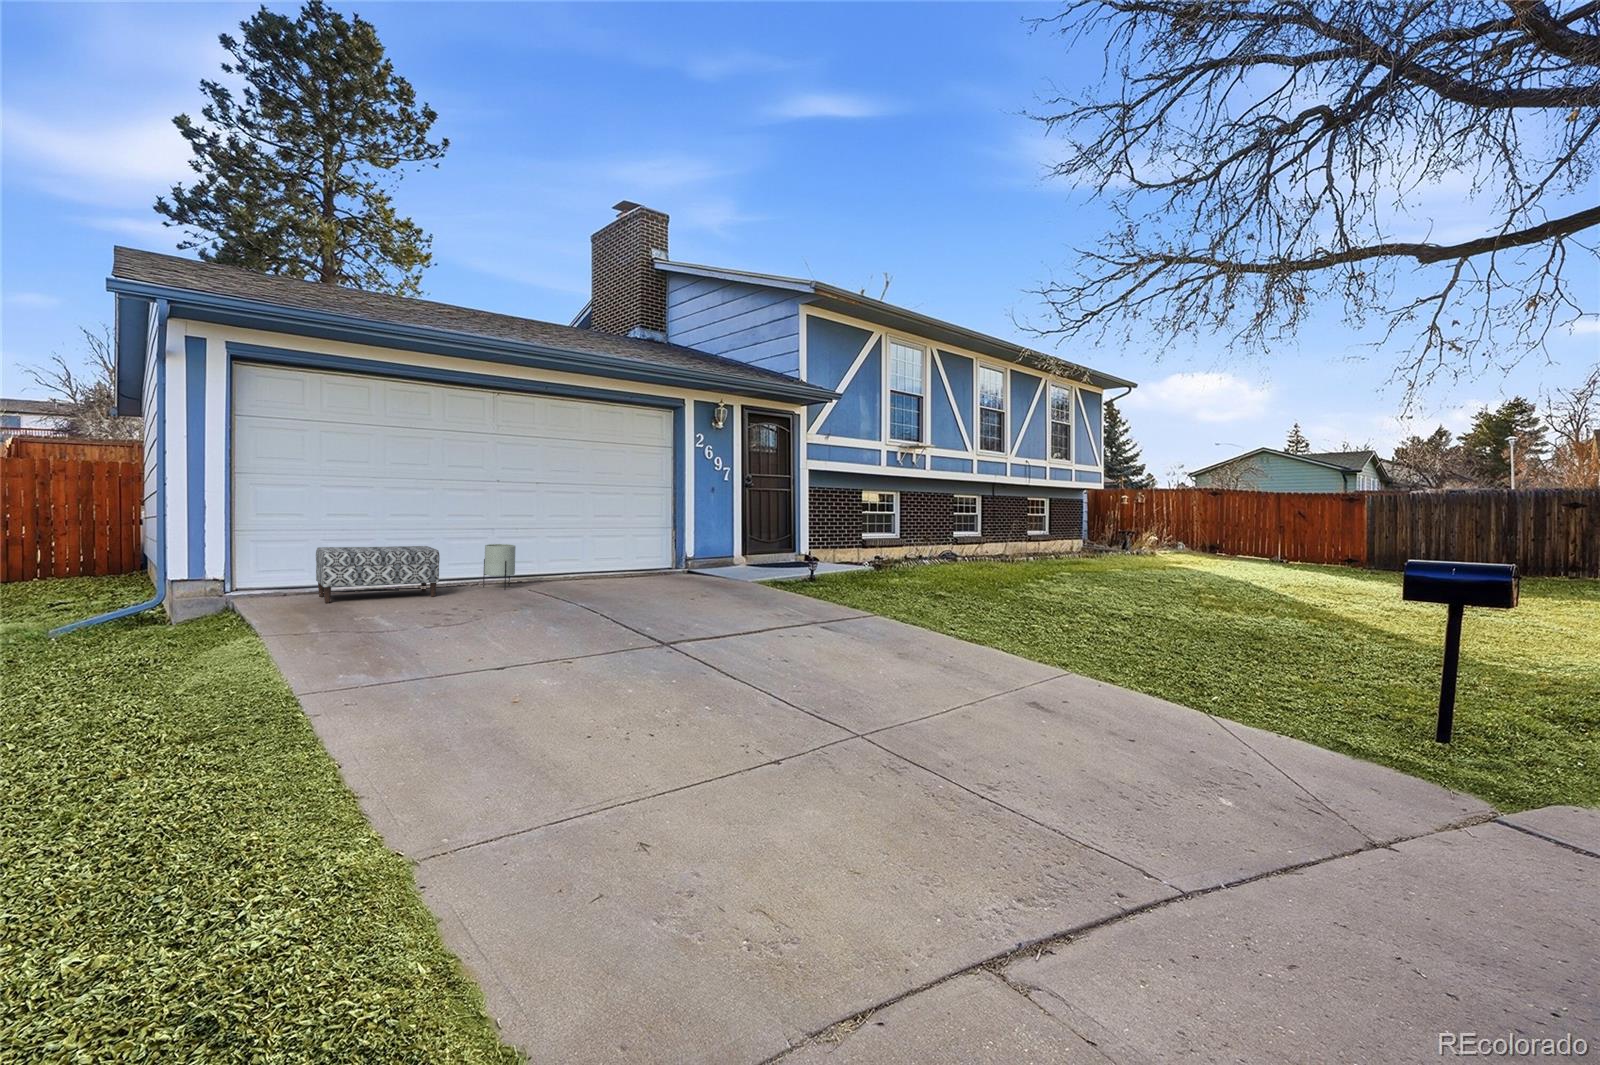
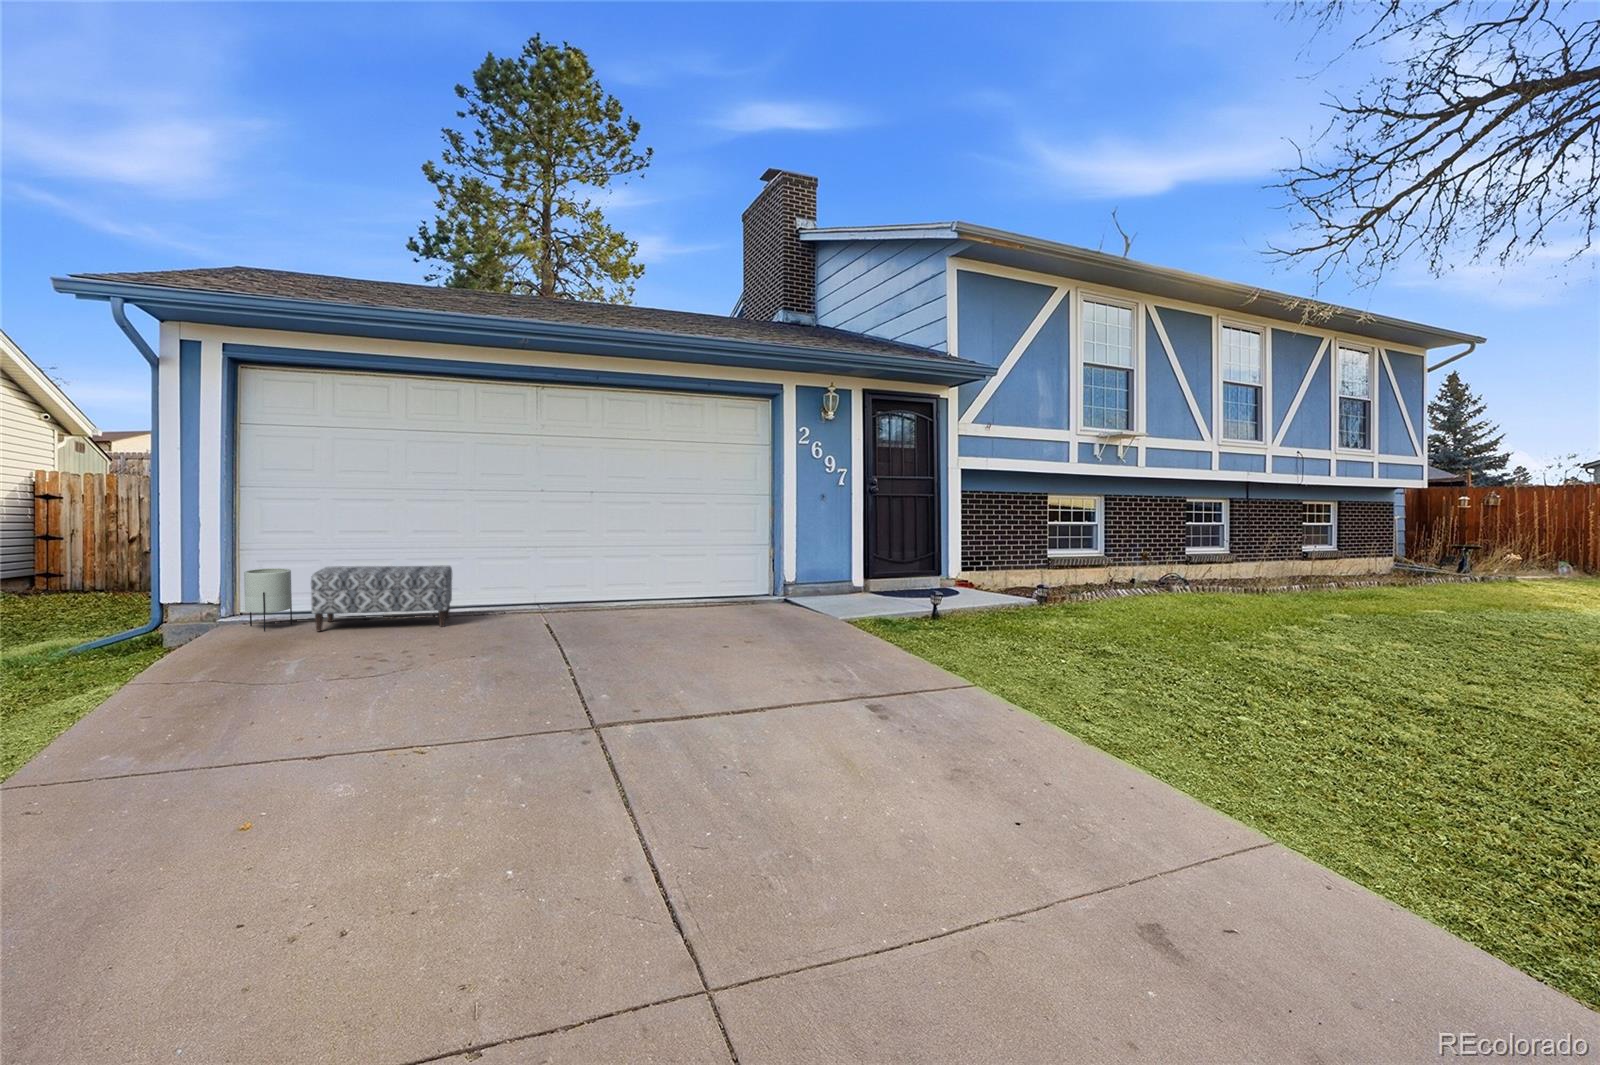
planter: present [483,544,516,589] -> present [244,568,292,631]

